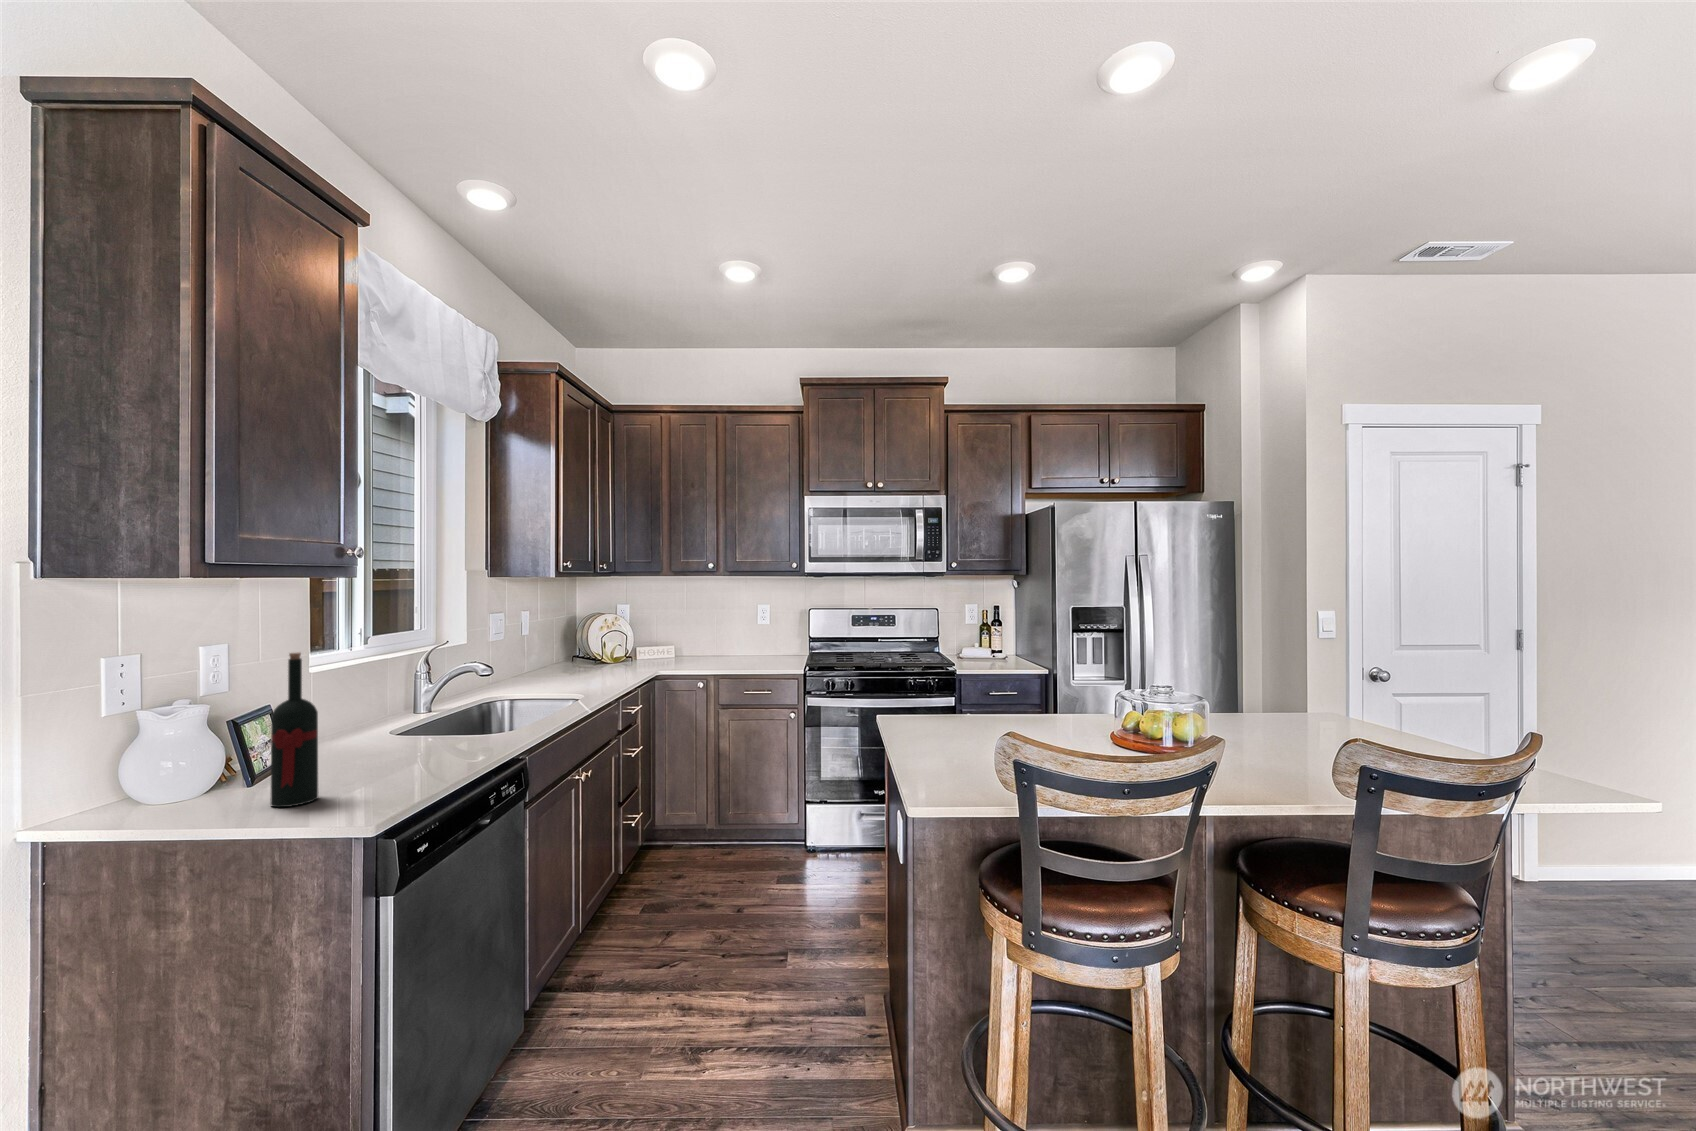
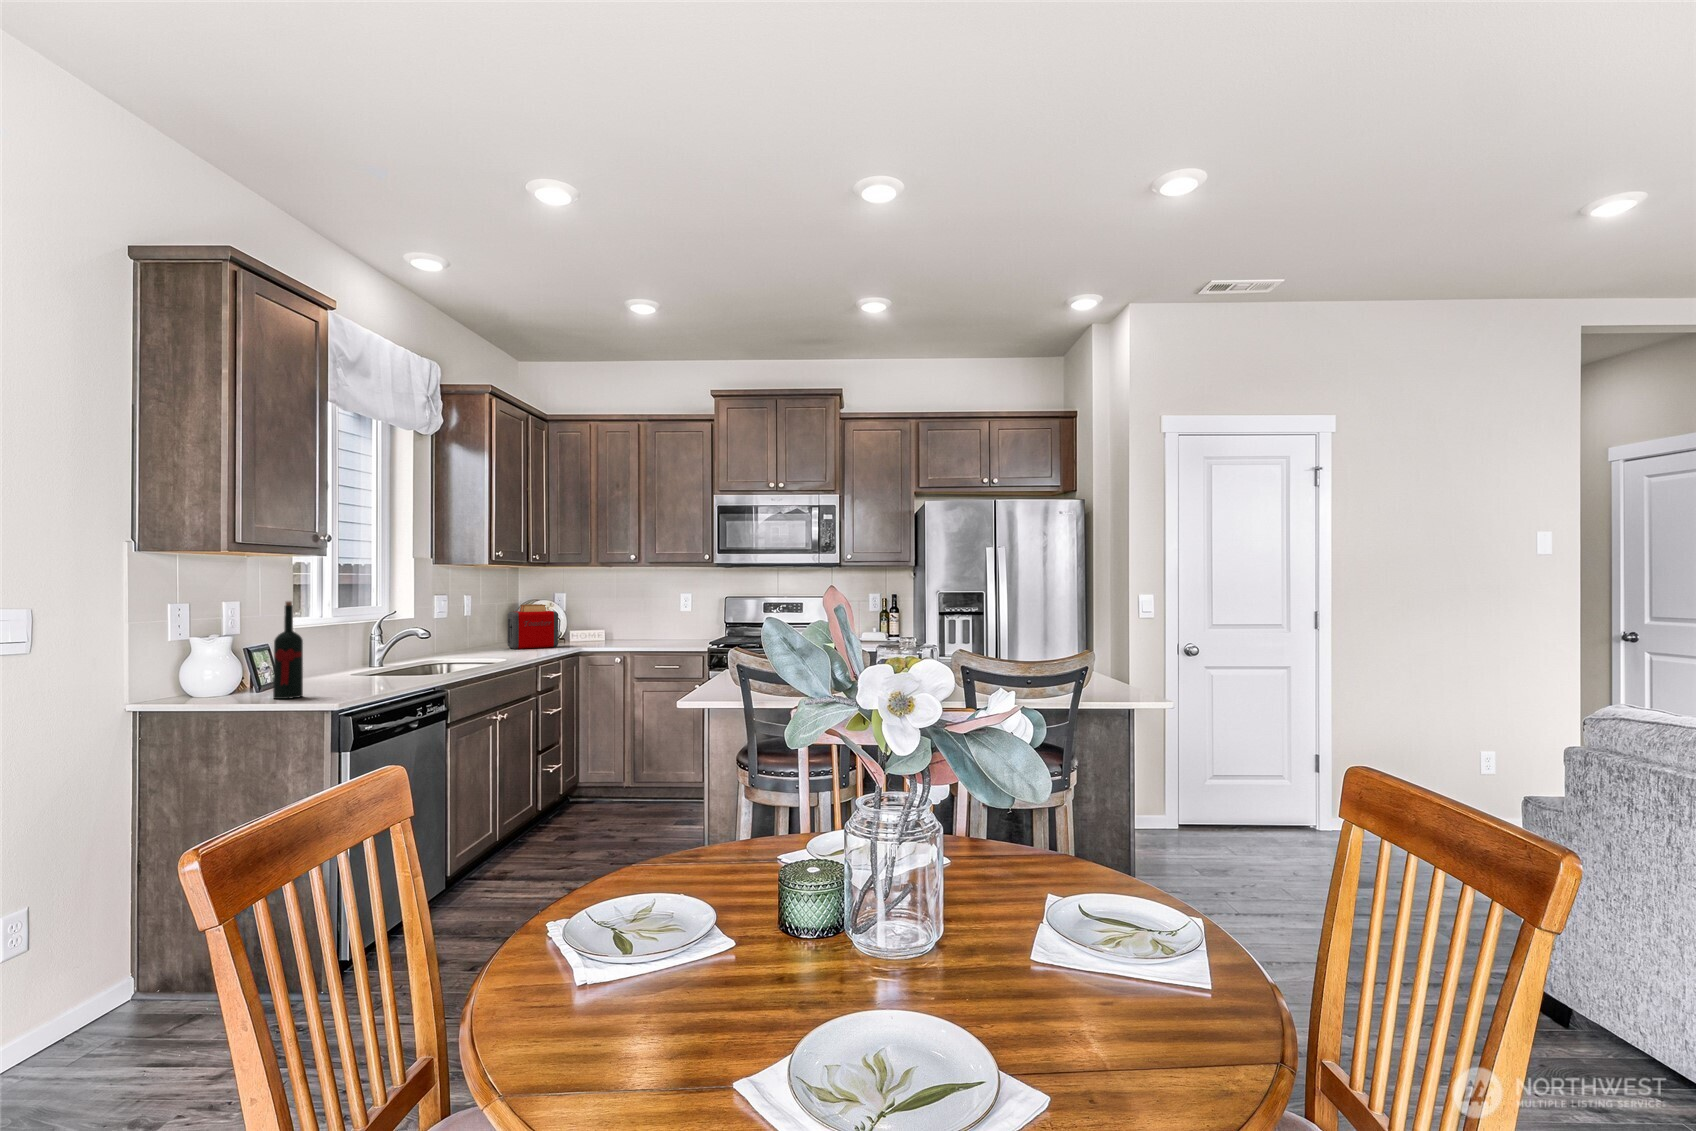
toaster: none [574,619,632,671] -> present [507,604,558,649]

